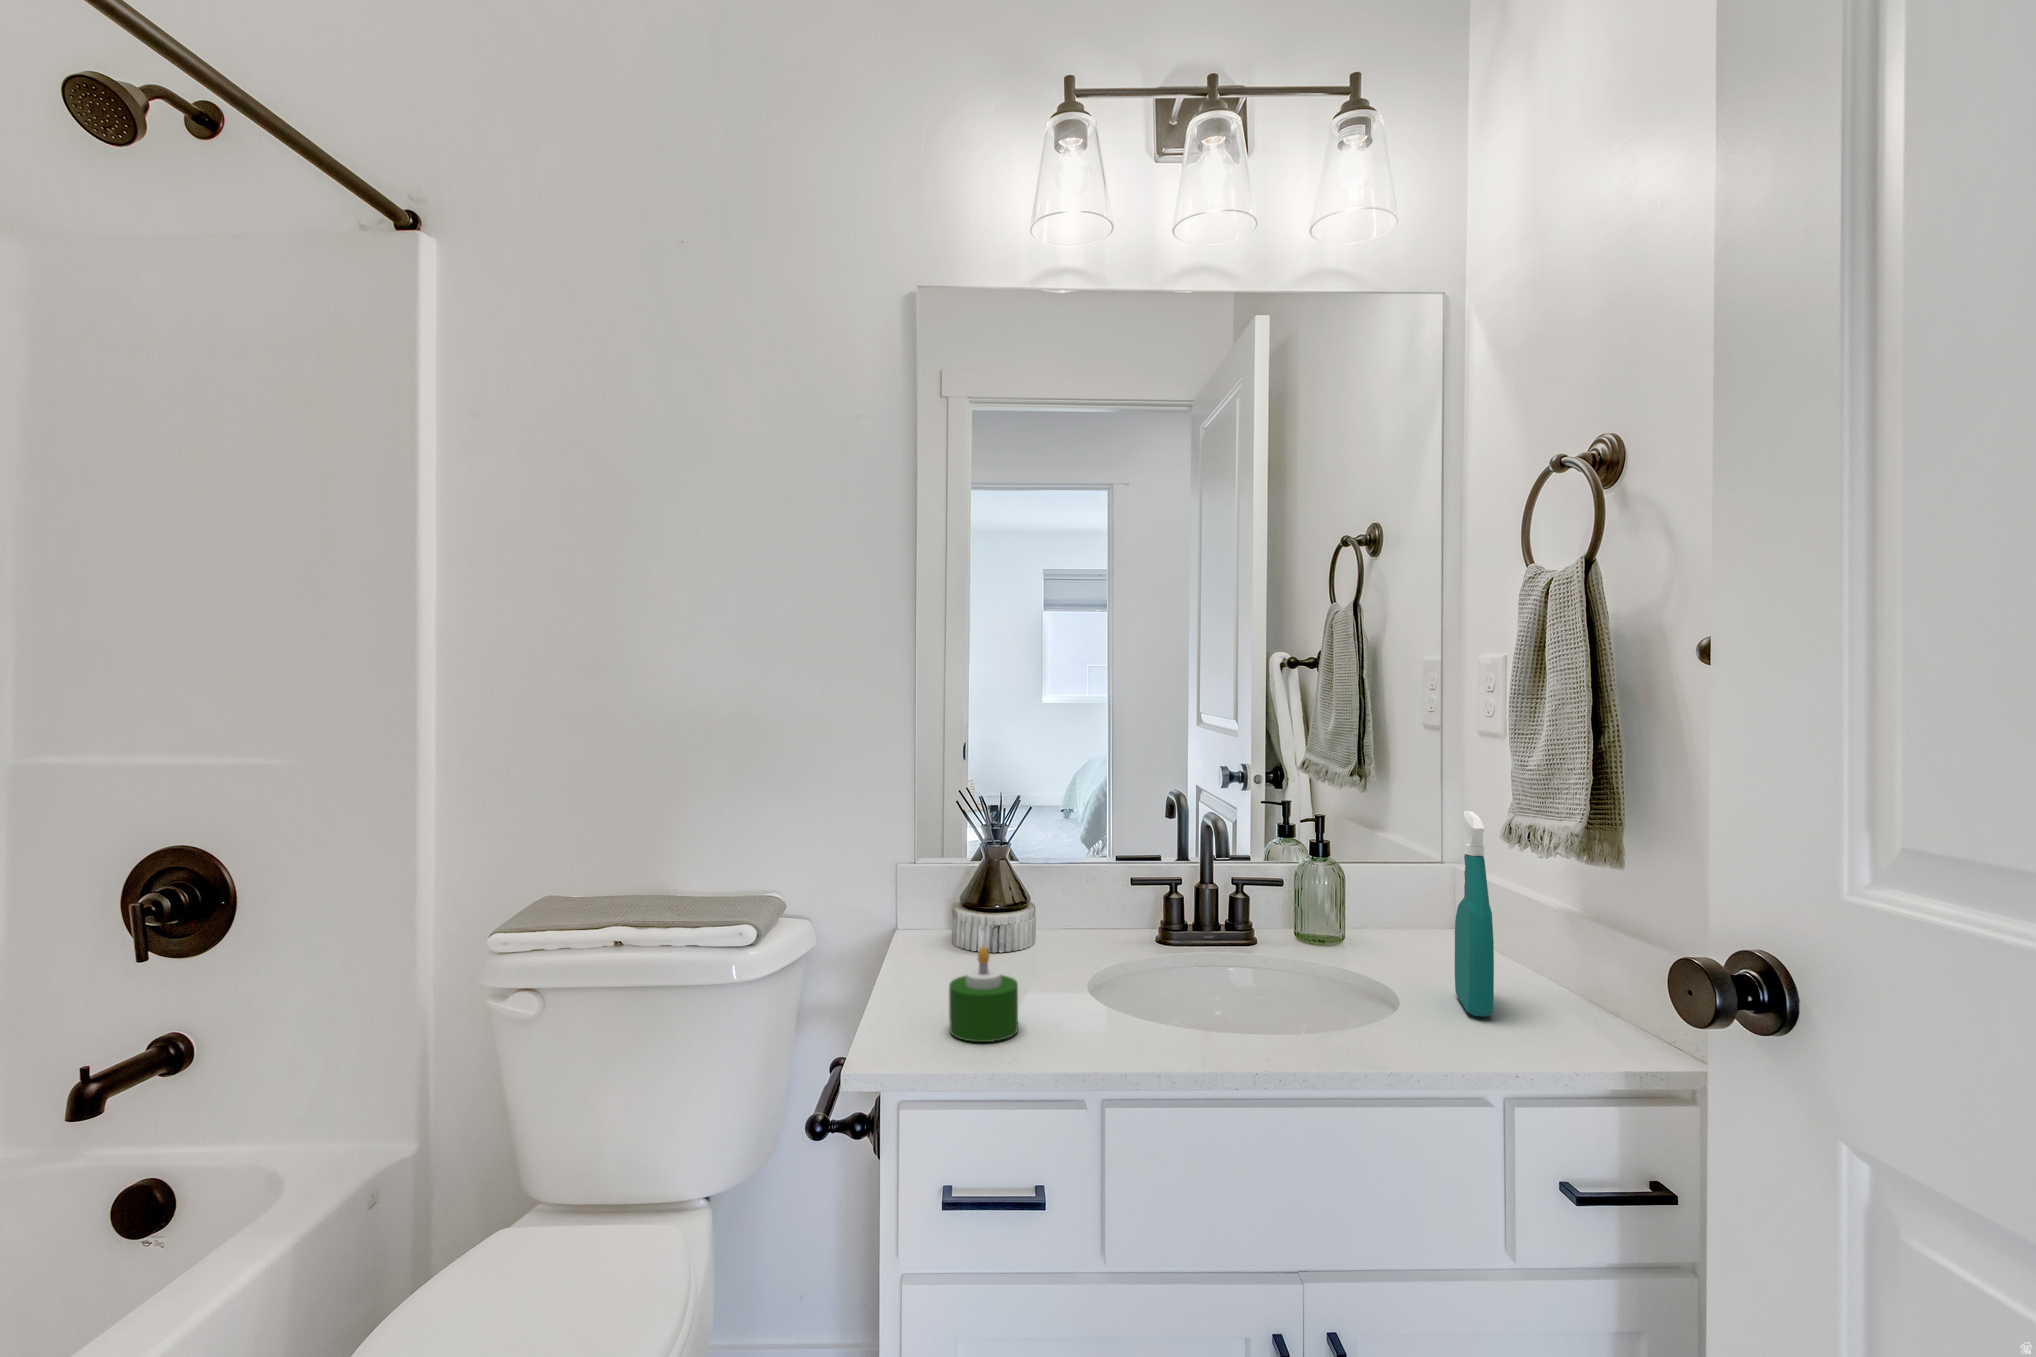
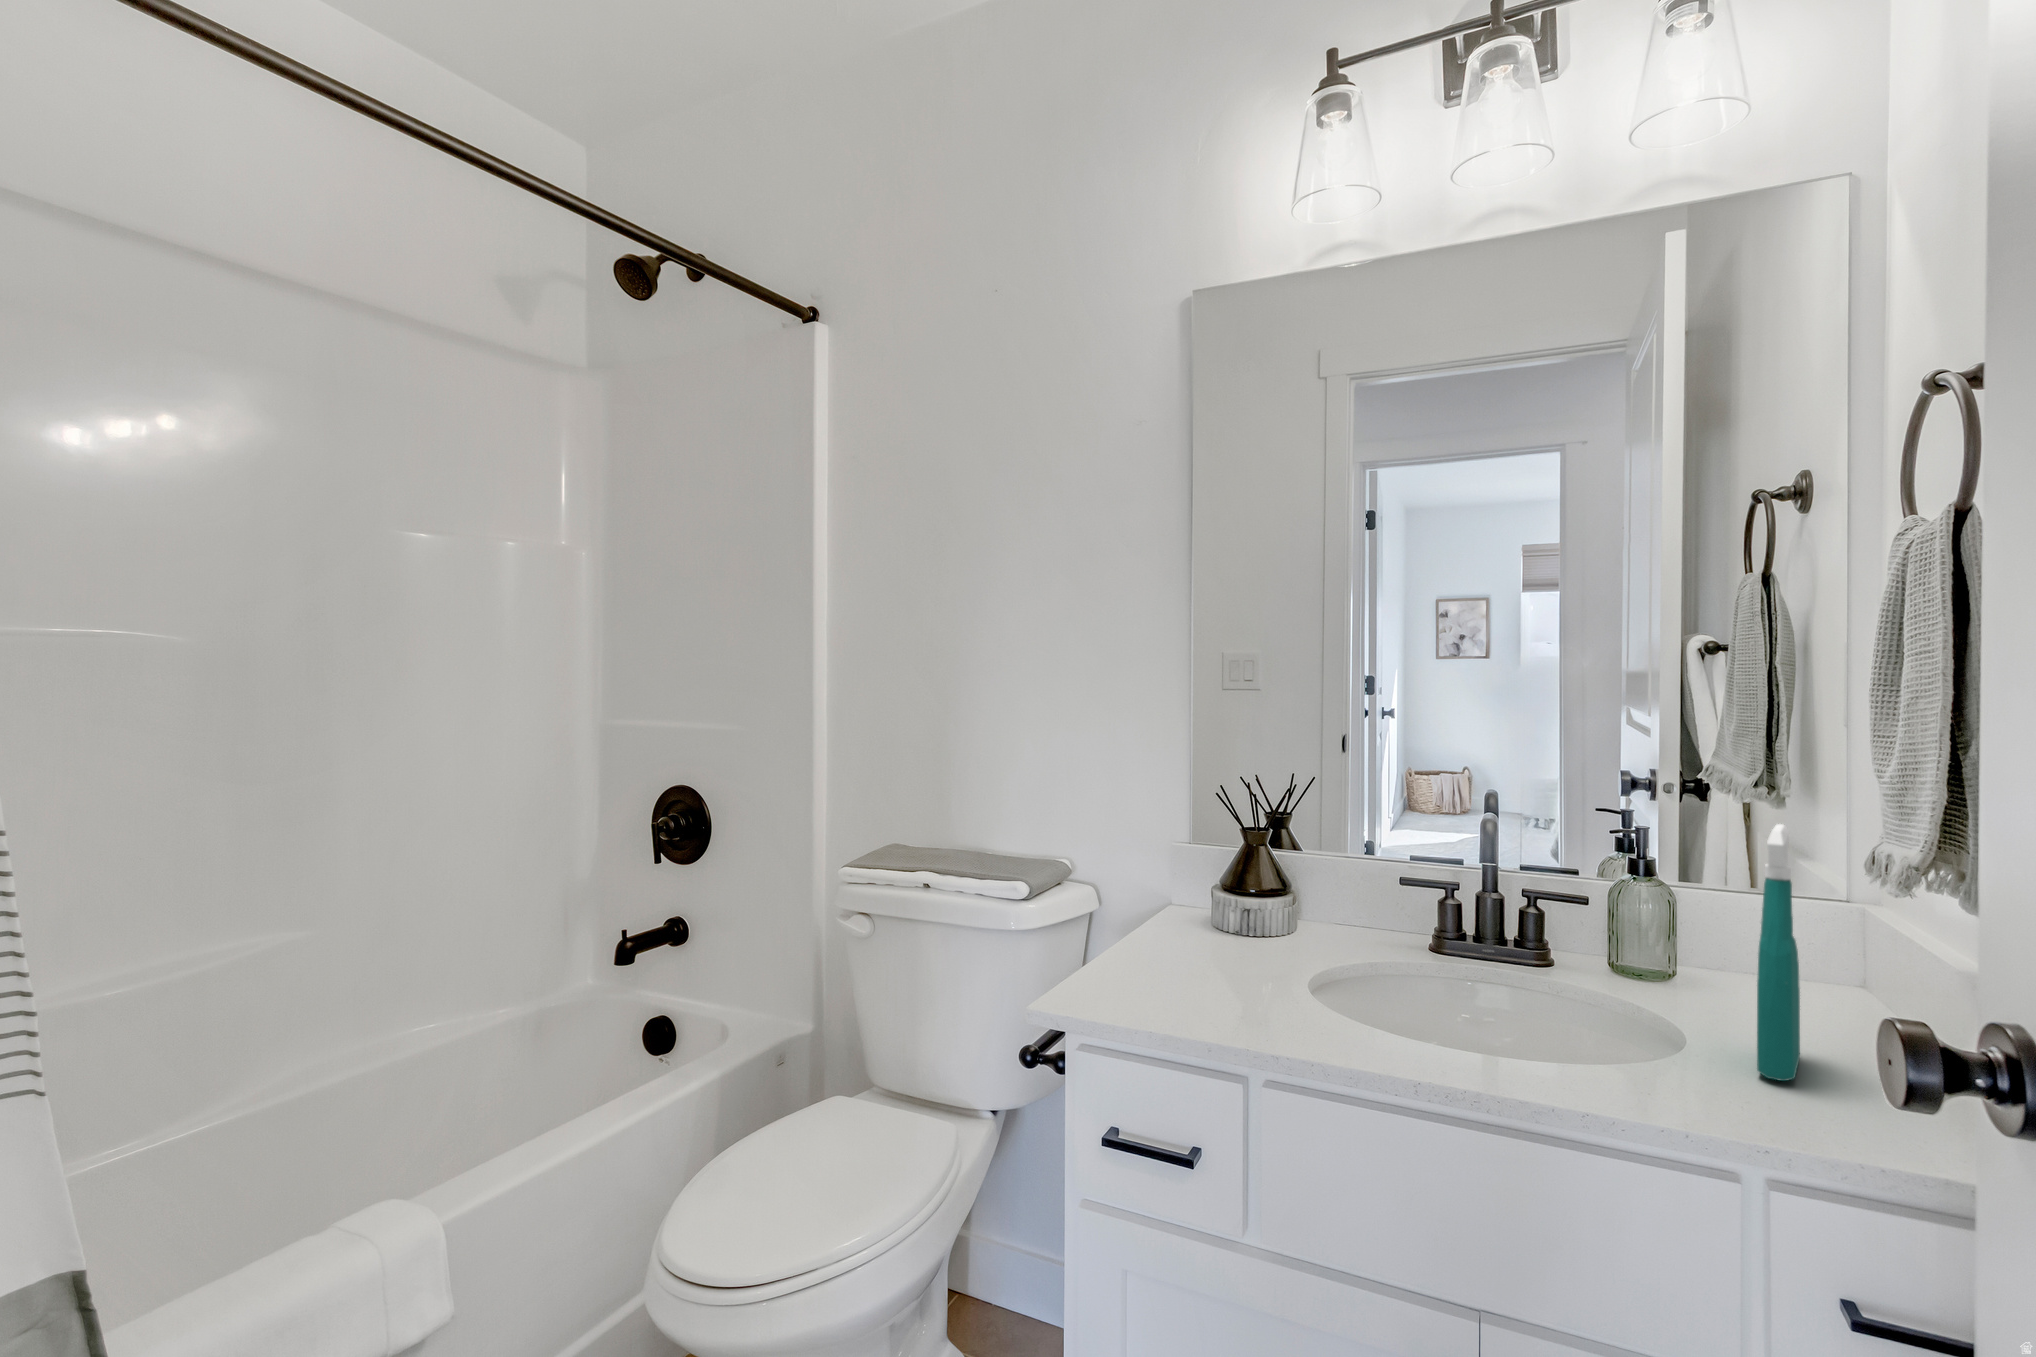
candle: present [949,947,1018,1042] -> none [1140,917,1207,1007]

